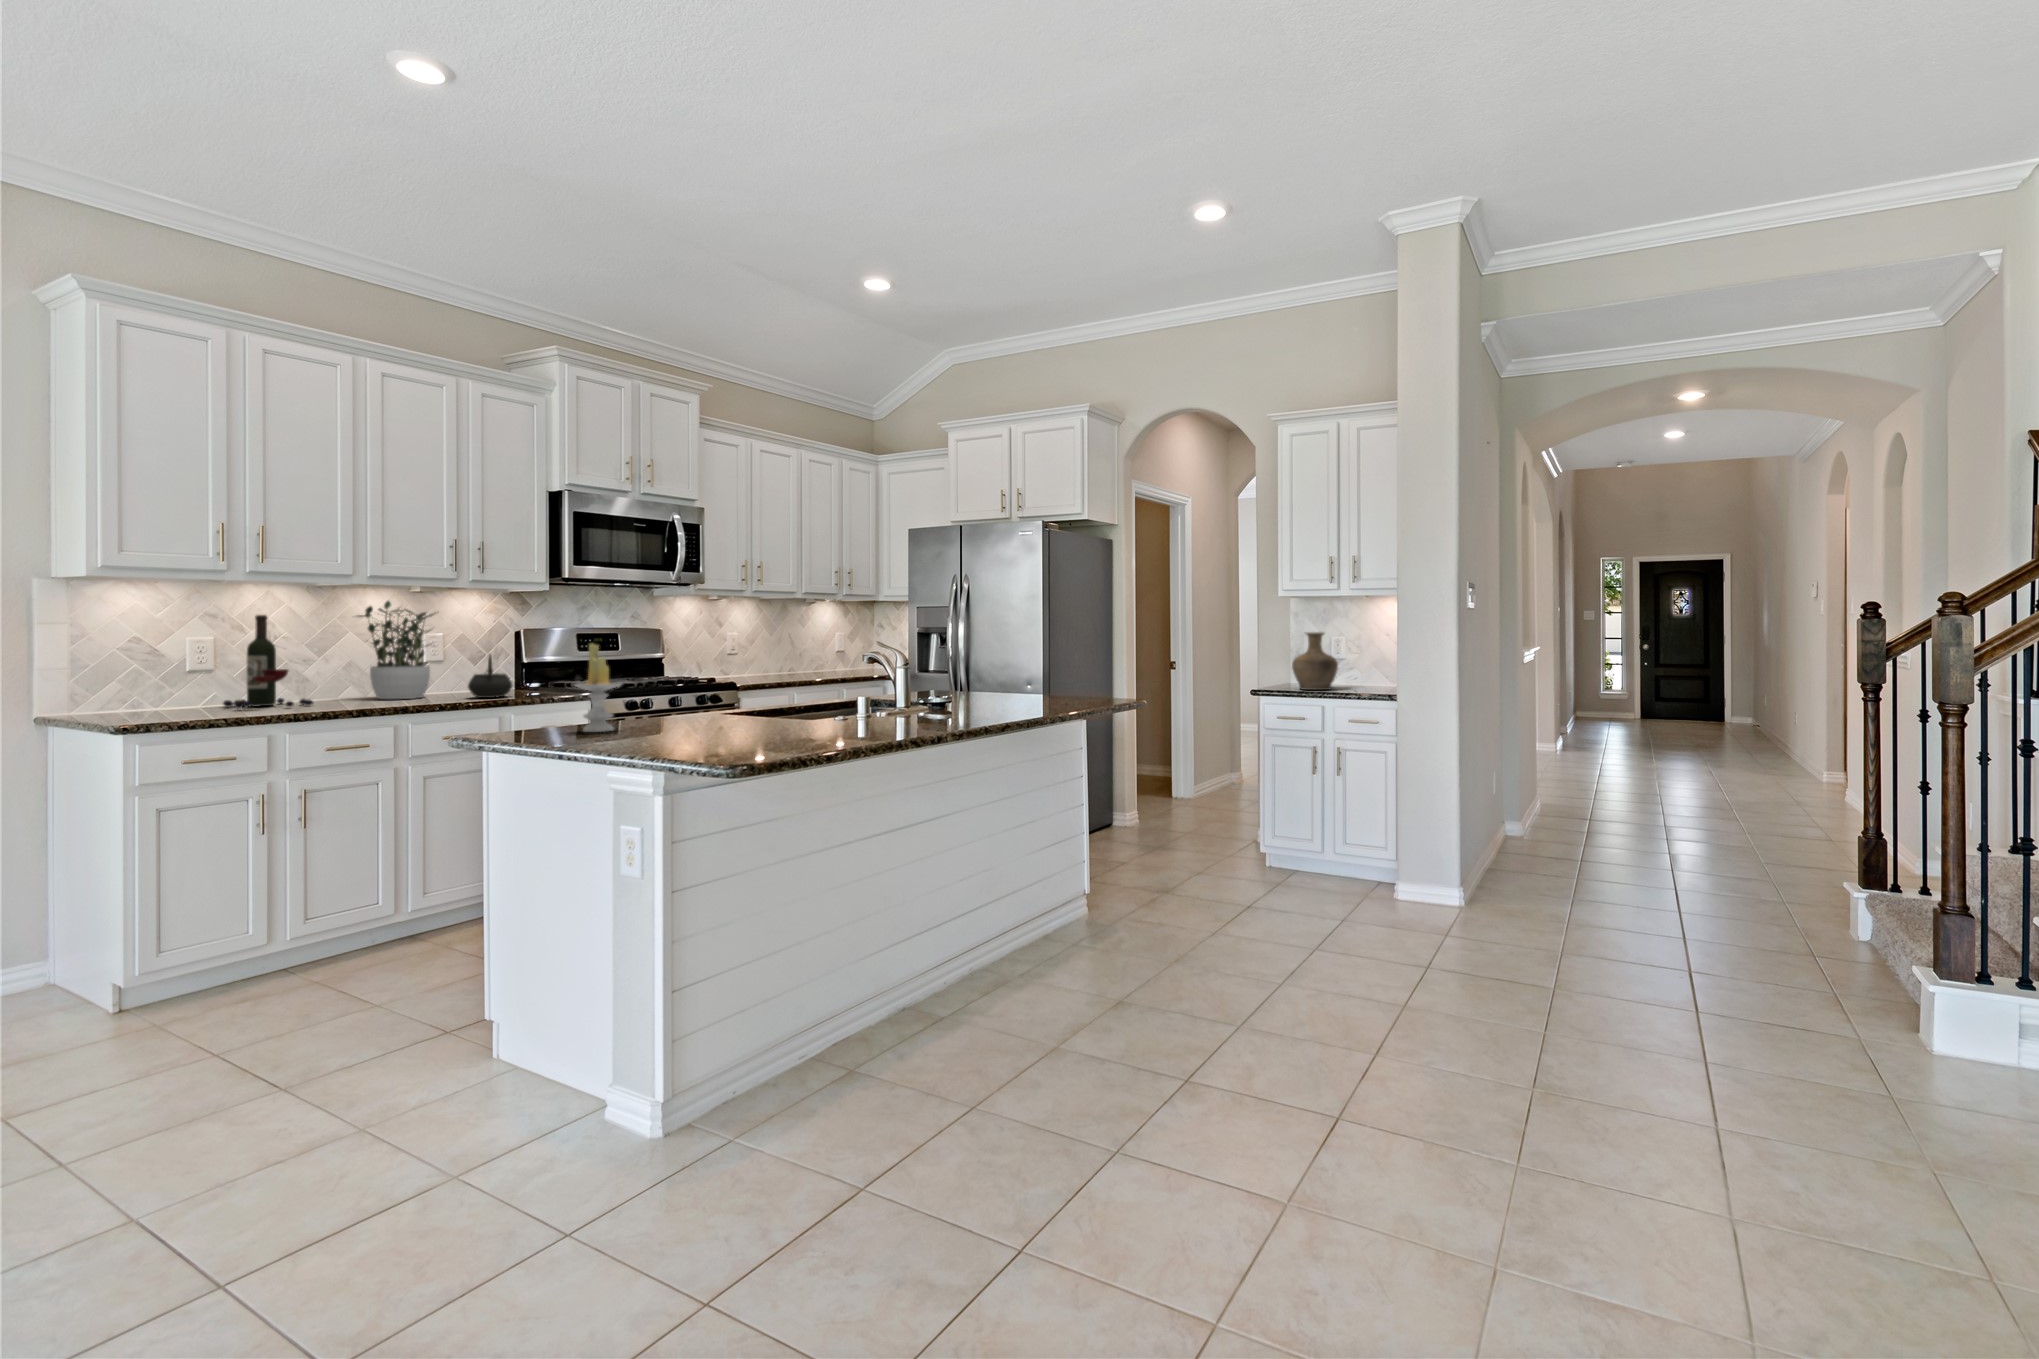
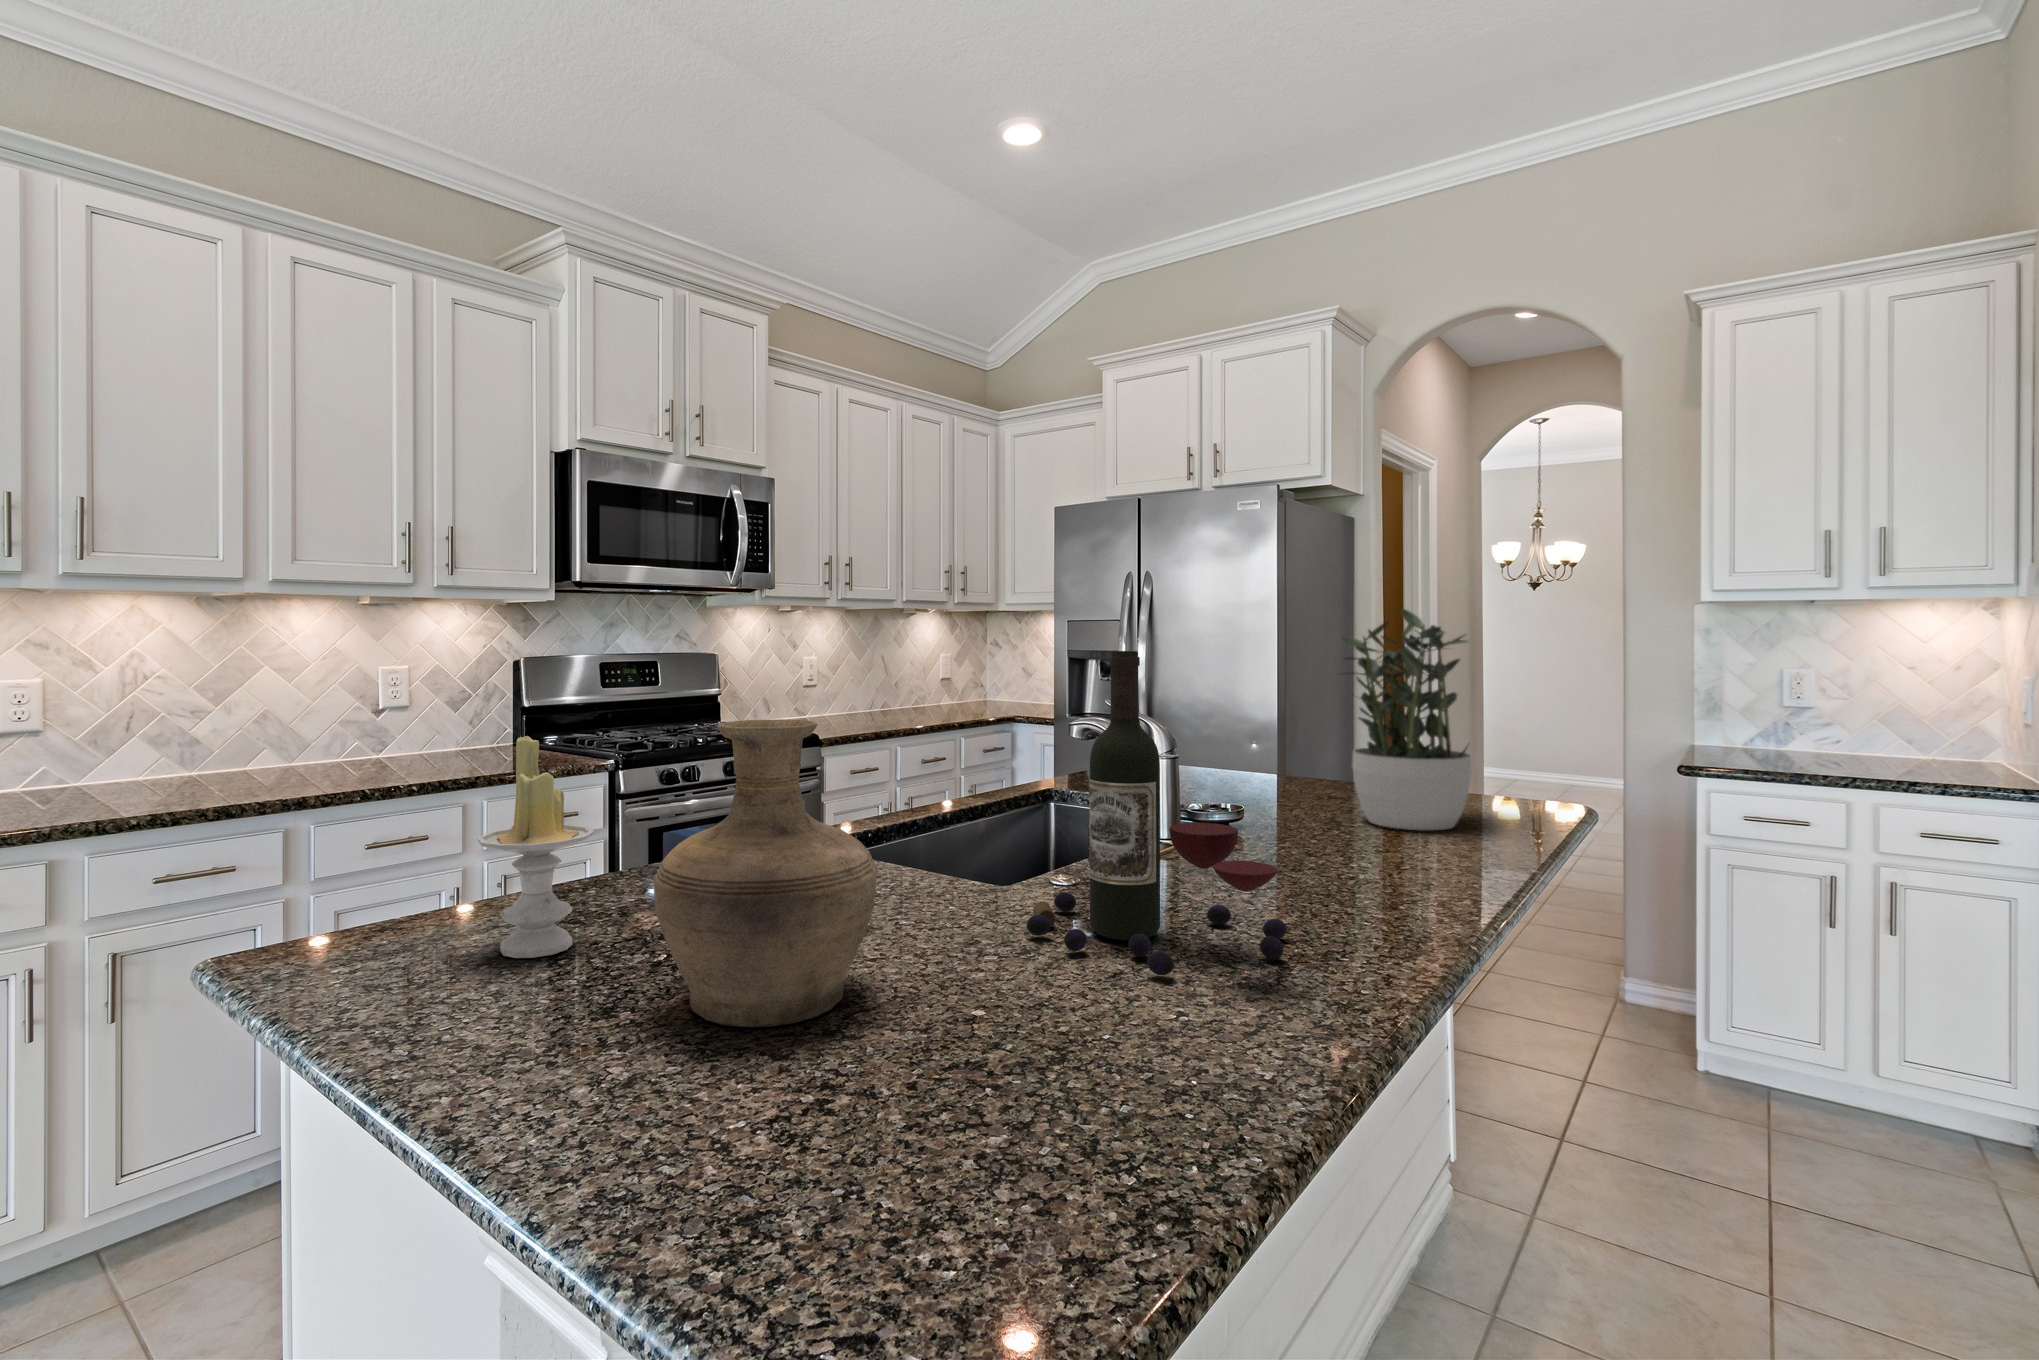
potted plant: present [358,601,435,699] -> present [1342,609,1471,830]
wine bottle: present [223,615,313,709] -> present [1027,651,1286,975]
vase: present [1292,632,1338,690] -> present [654,719,877,1027]
kettle: present [468,655,512,698] -> none [416,704,485,775]

